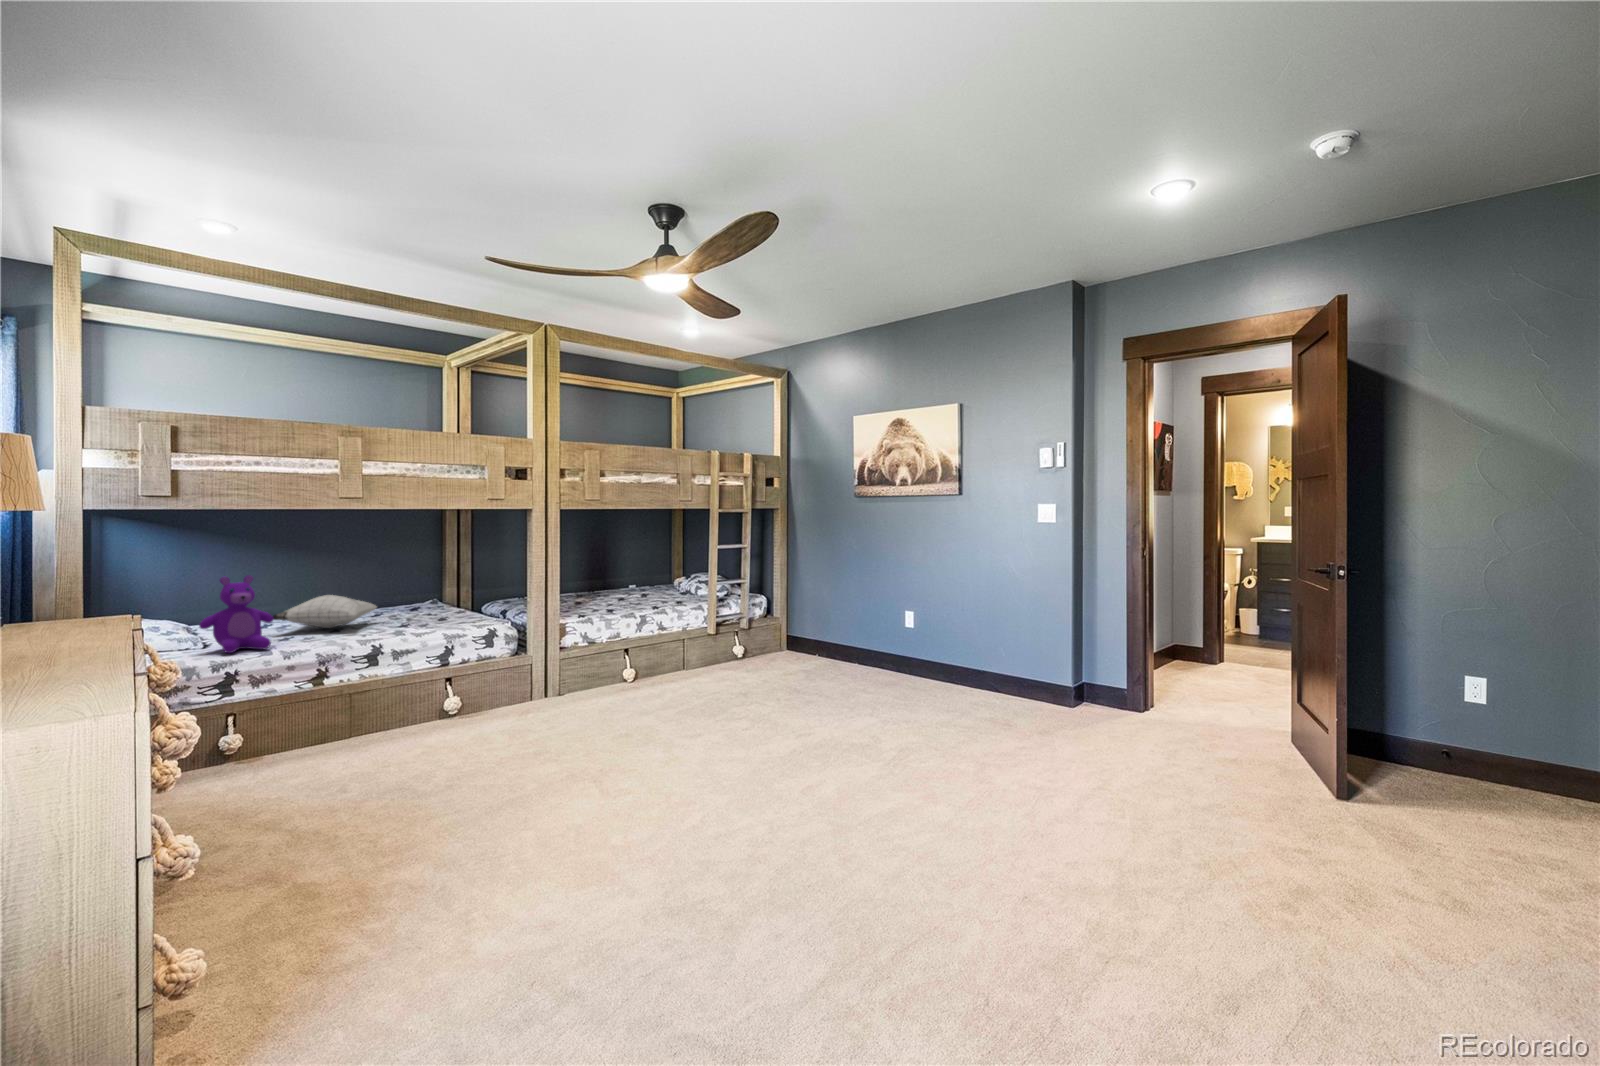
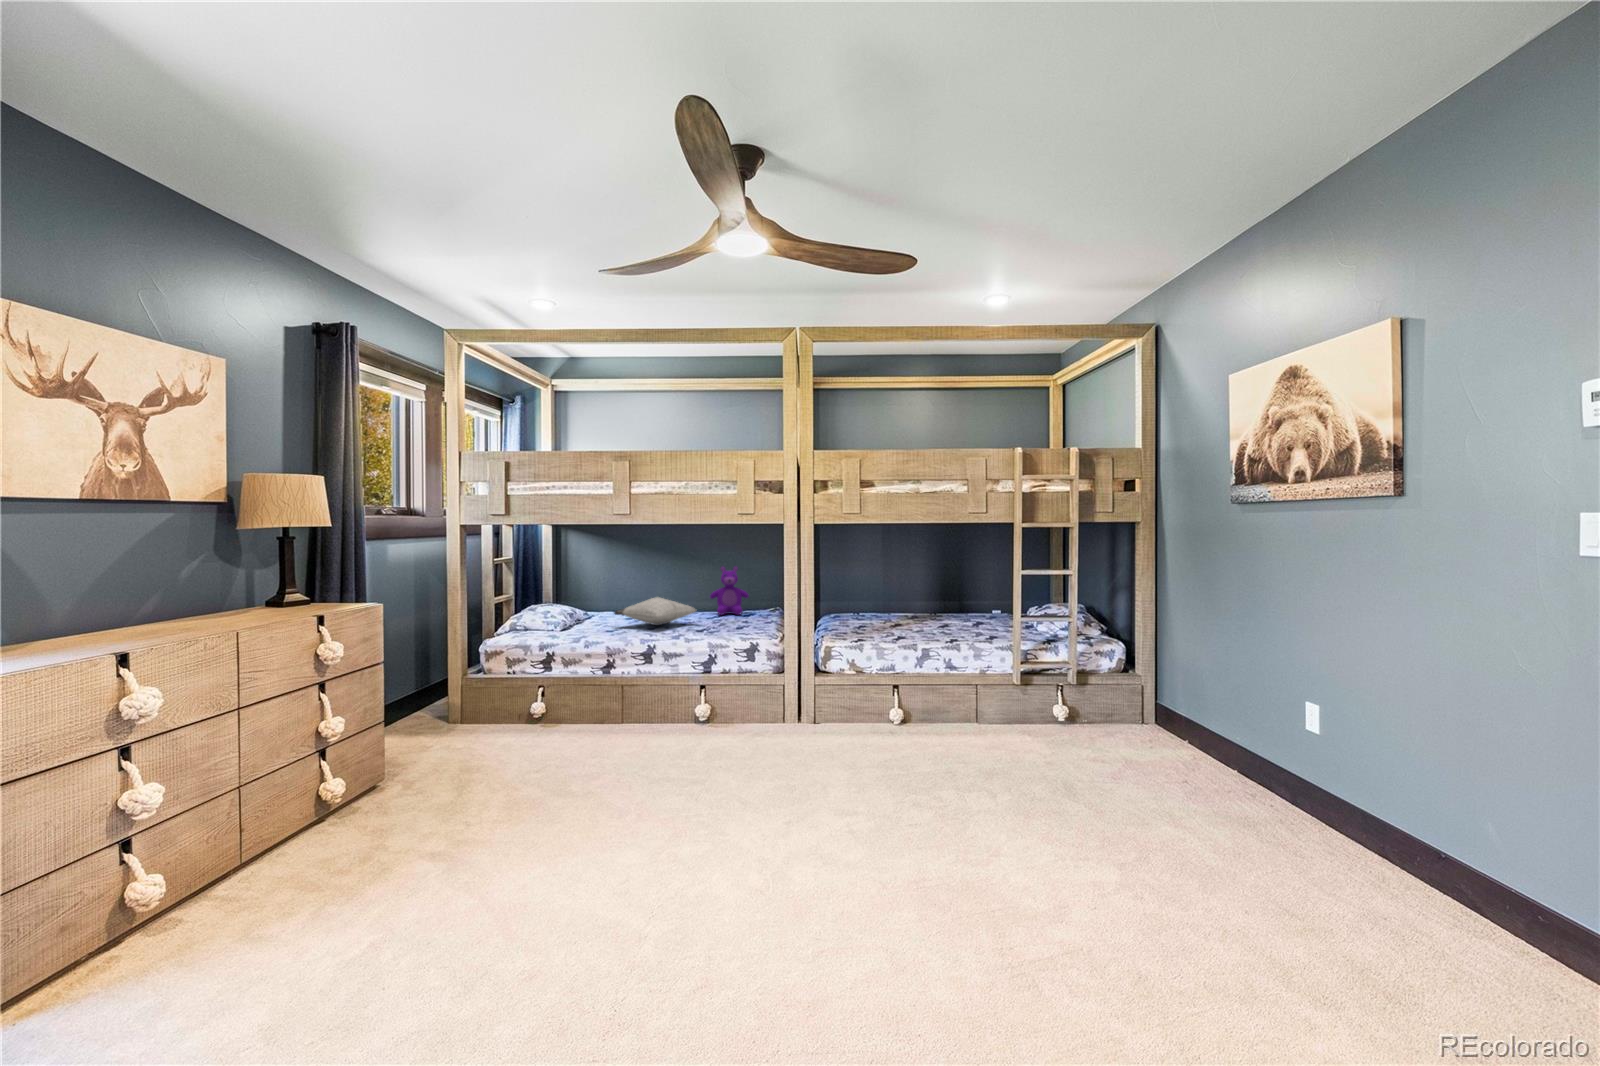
teddy bear: present [199,575,274,653] -> present [710,567,749,615]

